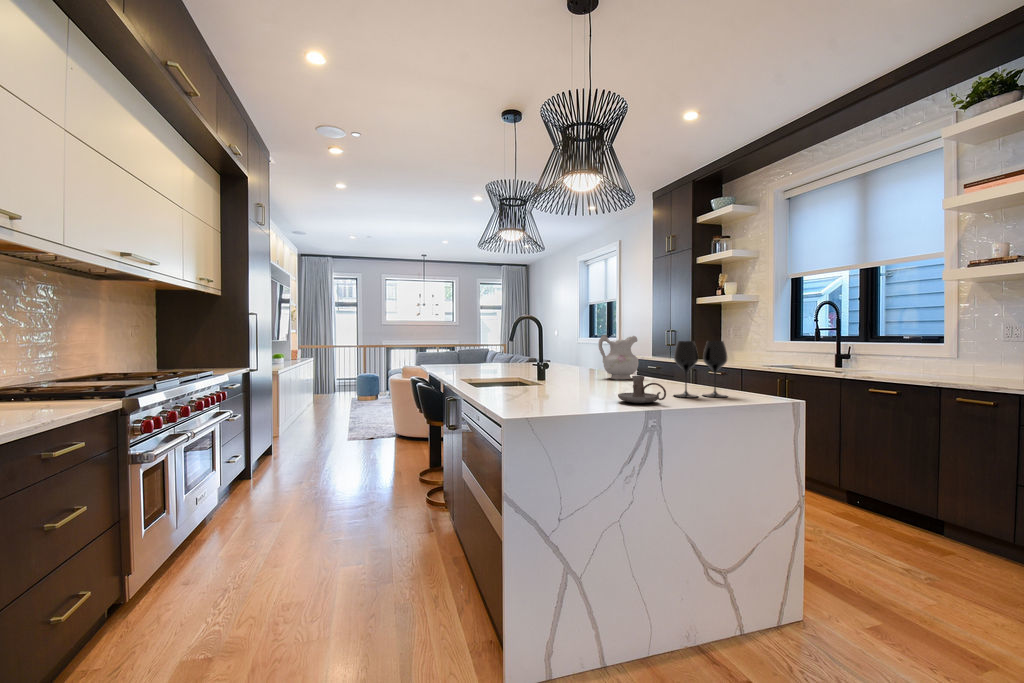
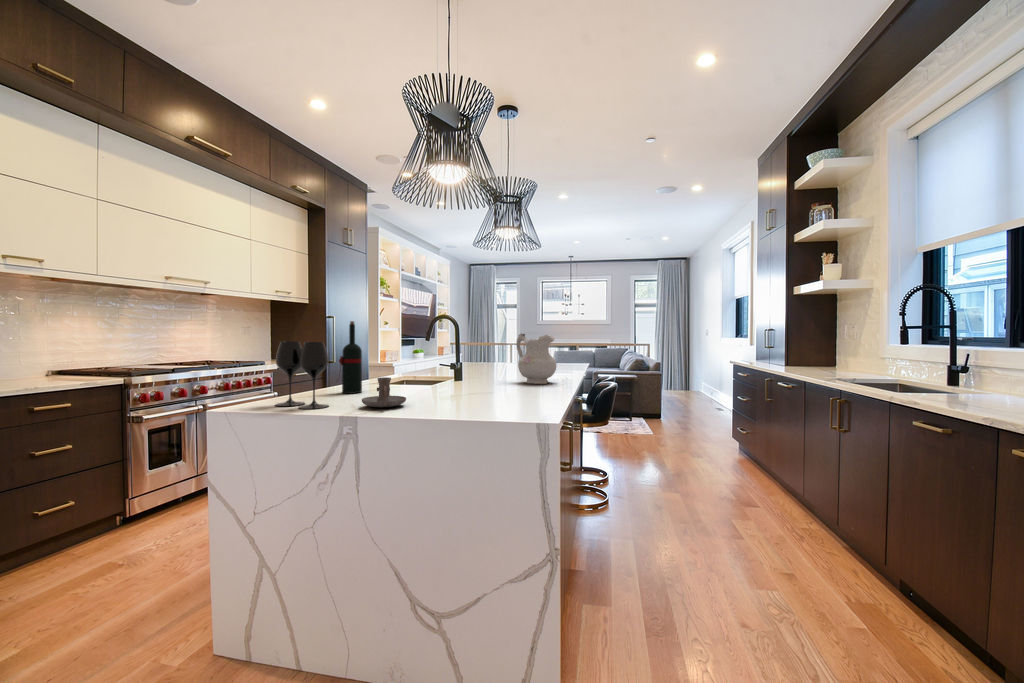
wine bottle: none [520,323,540,397] -> present [339,321,362,394]
wine glass: present [674,341,727,398] -> present [275,341,329,409]

